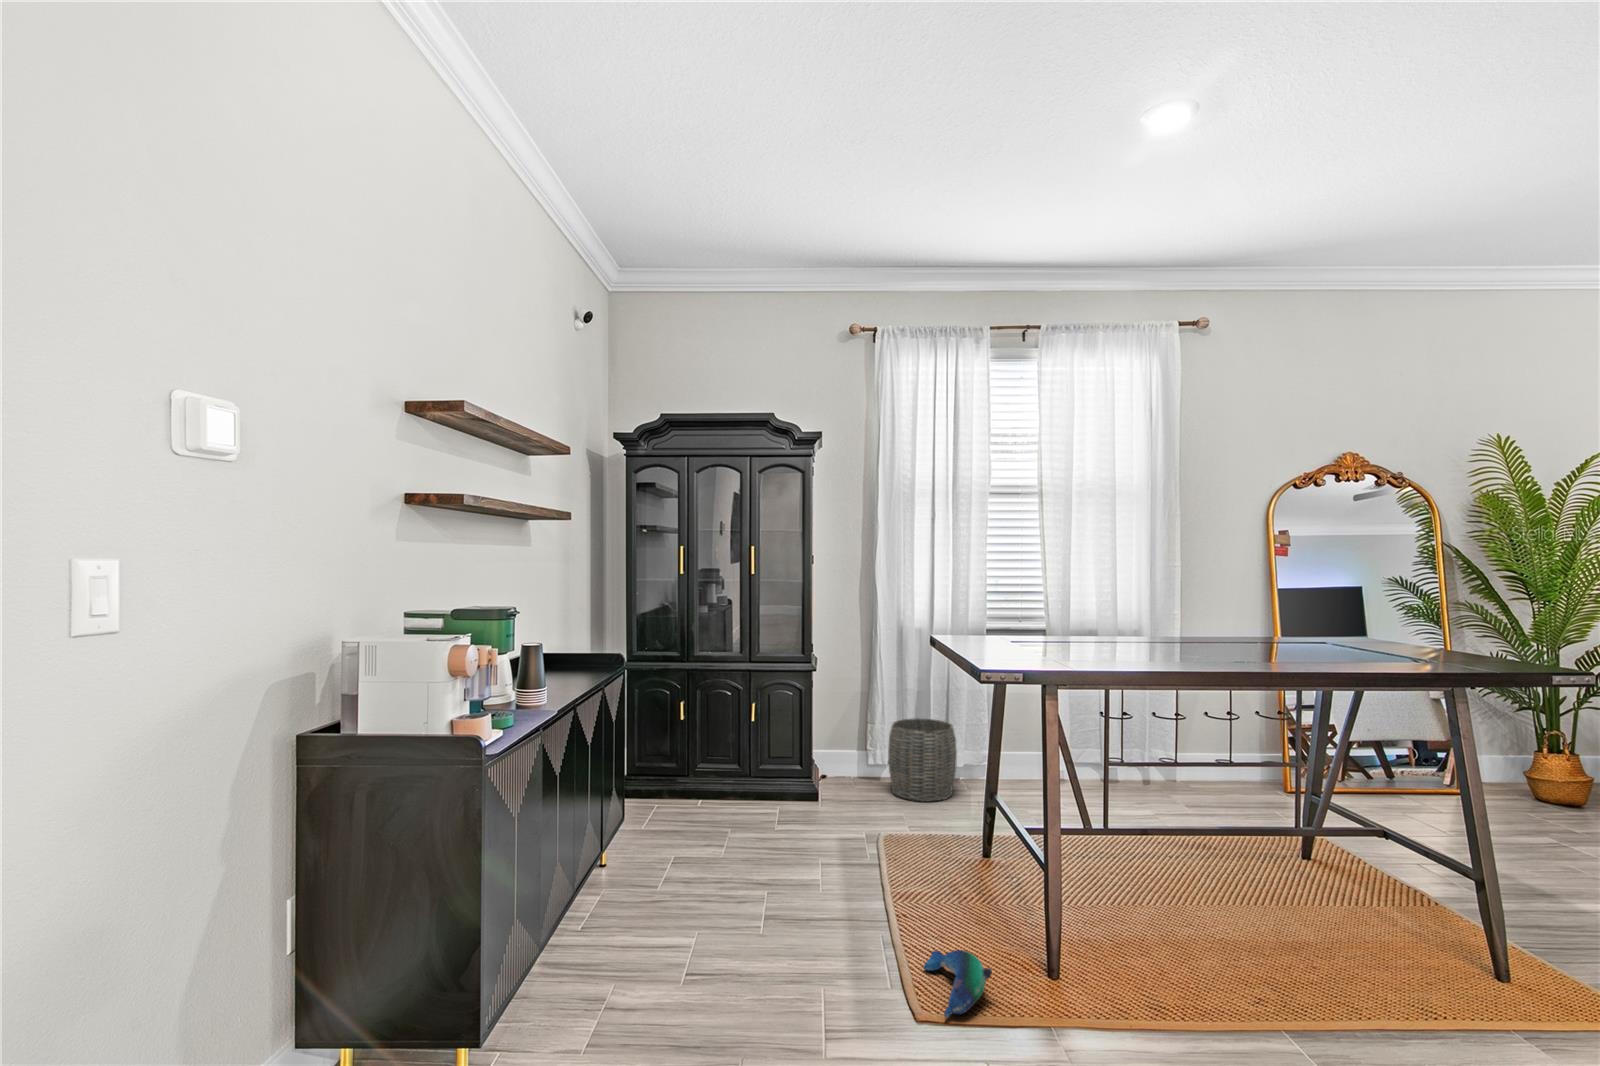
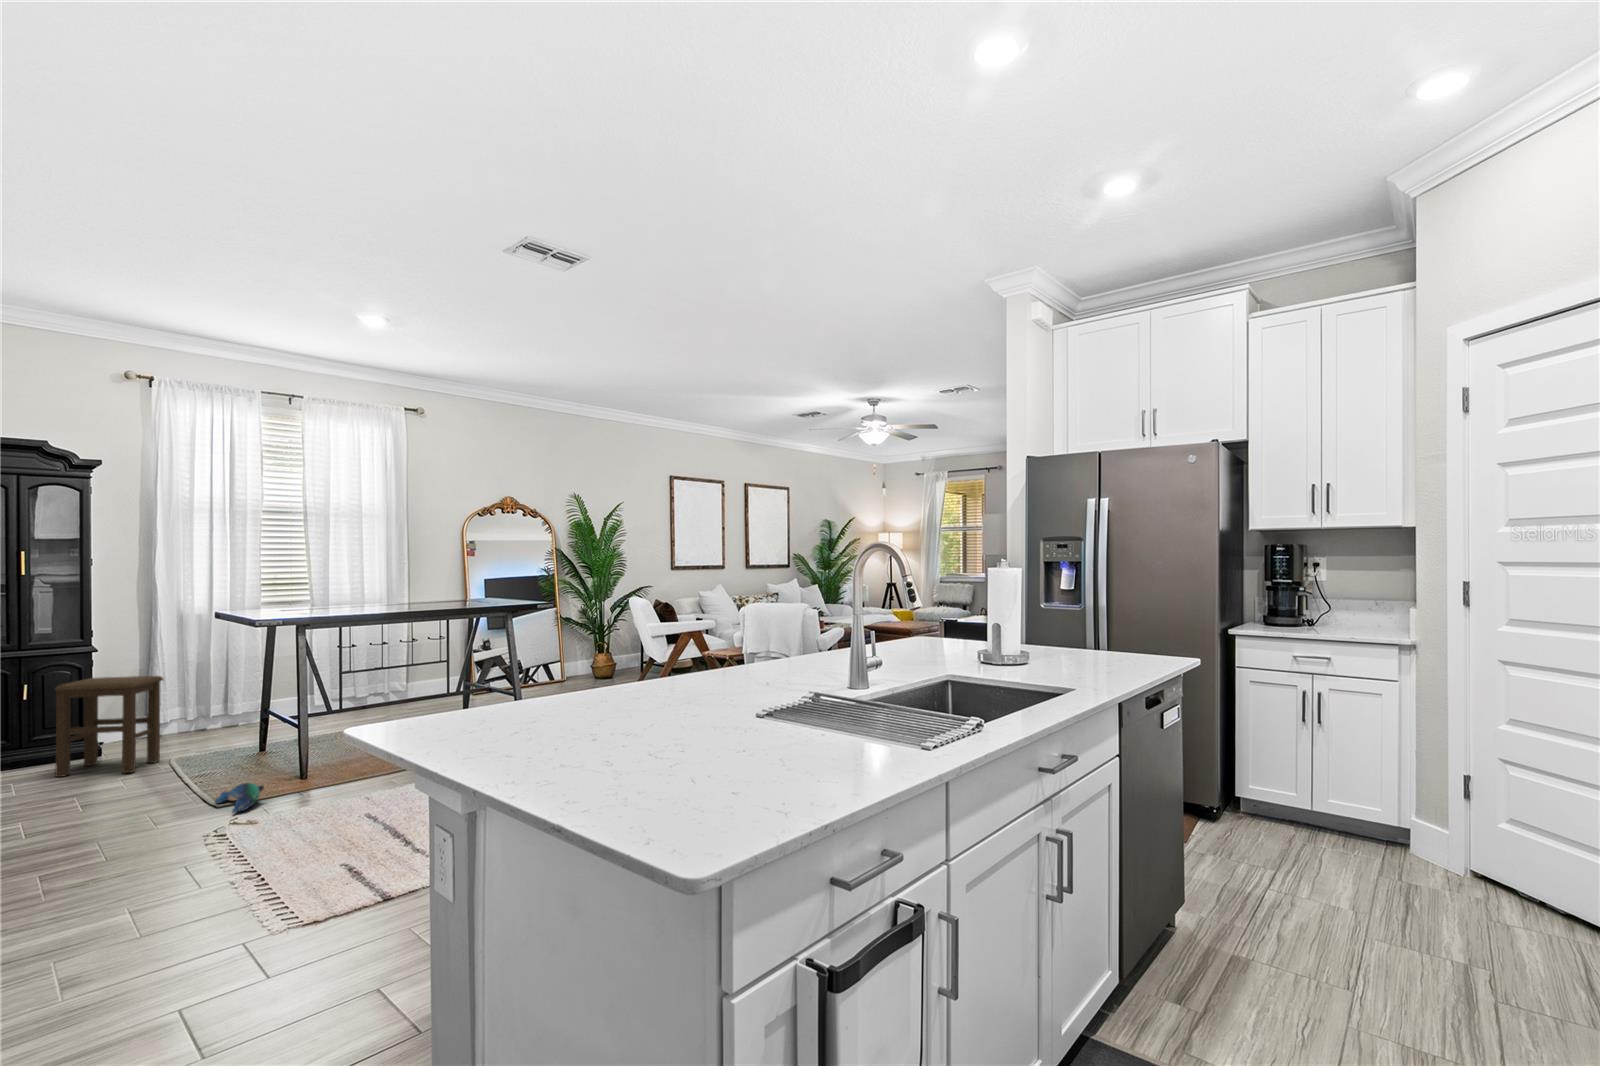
stool: none [770,706,876,848] -> present [55,676,163,777]
woven basket: present [888,718,957,801] -> none [170,682,233,742]

